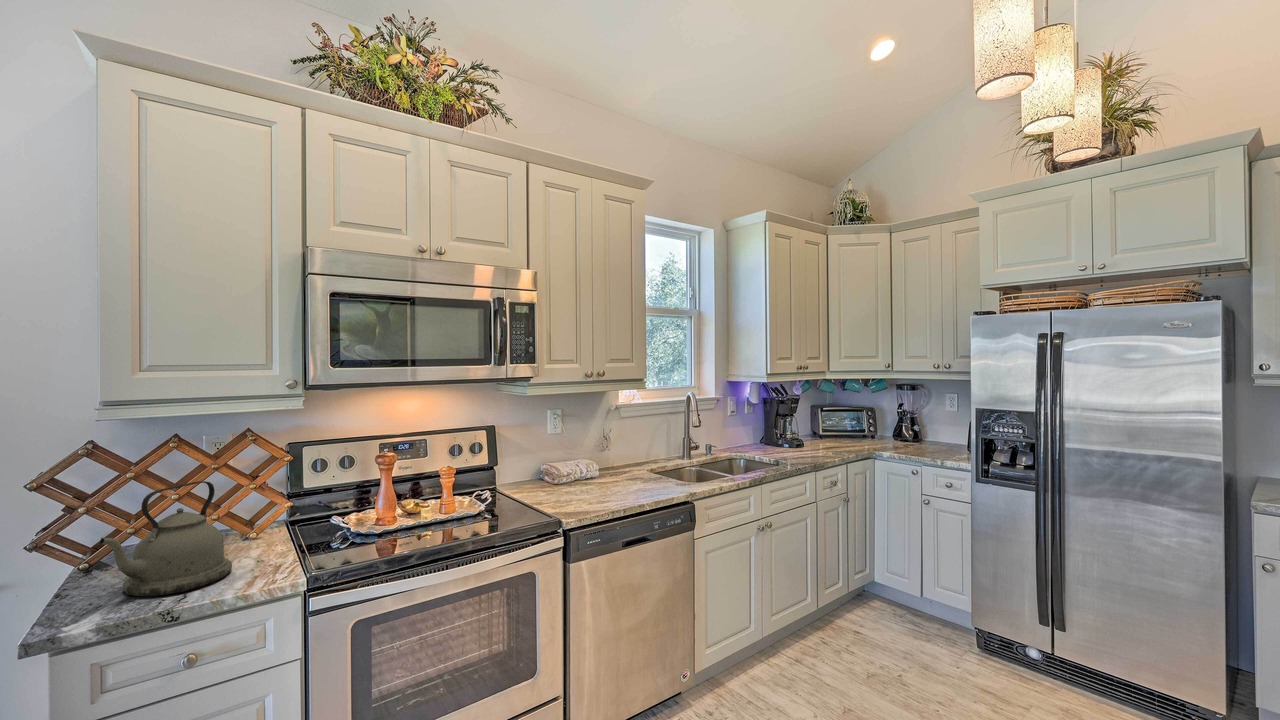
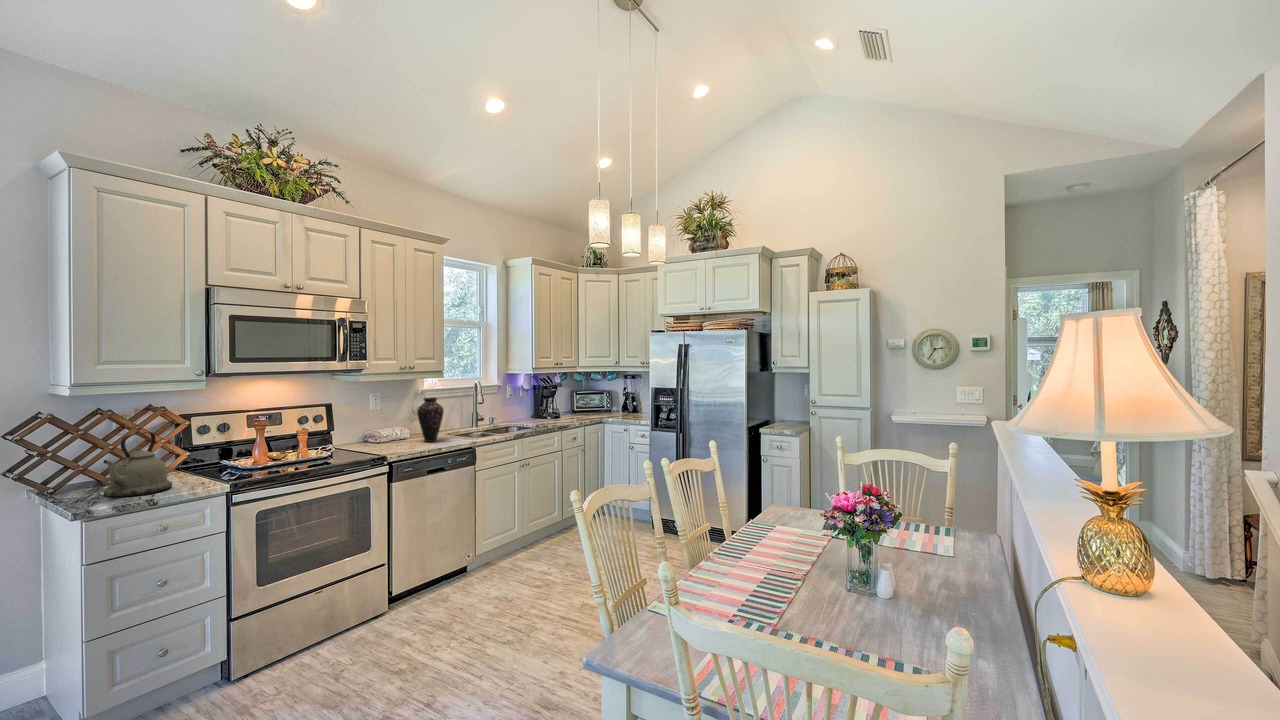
vase: none [609,420,646,488] -> present [417,397,444,442]

